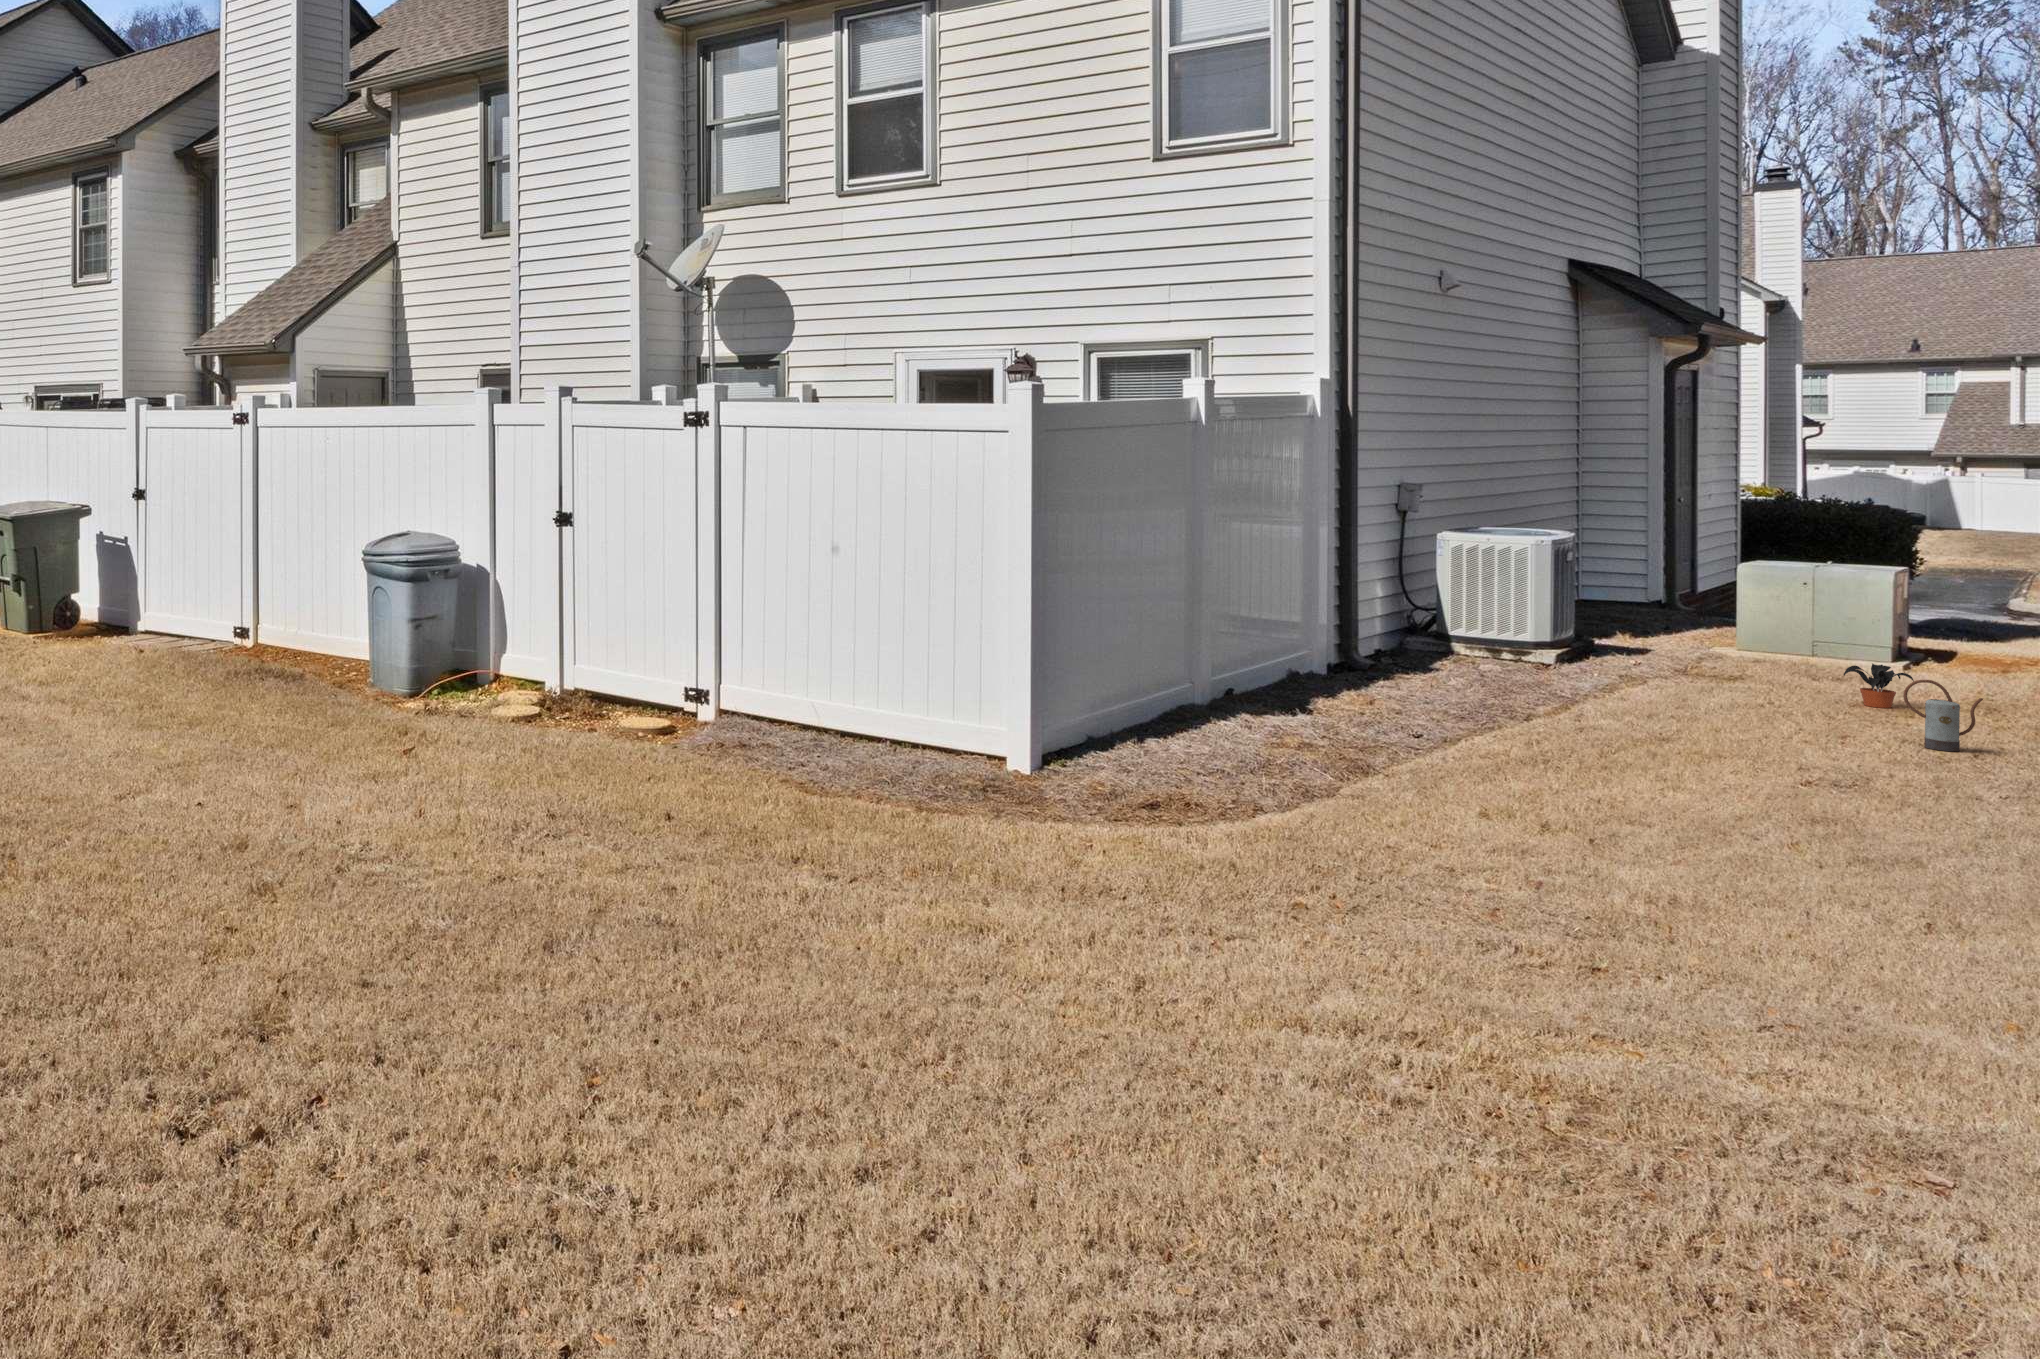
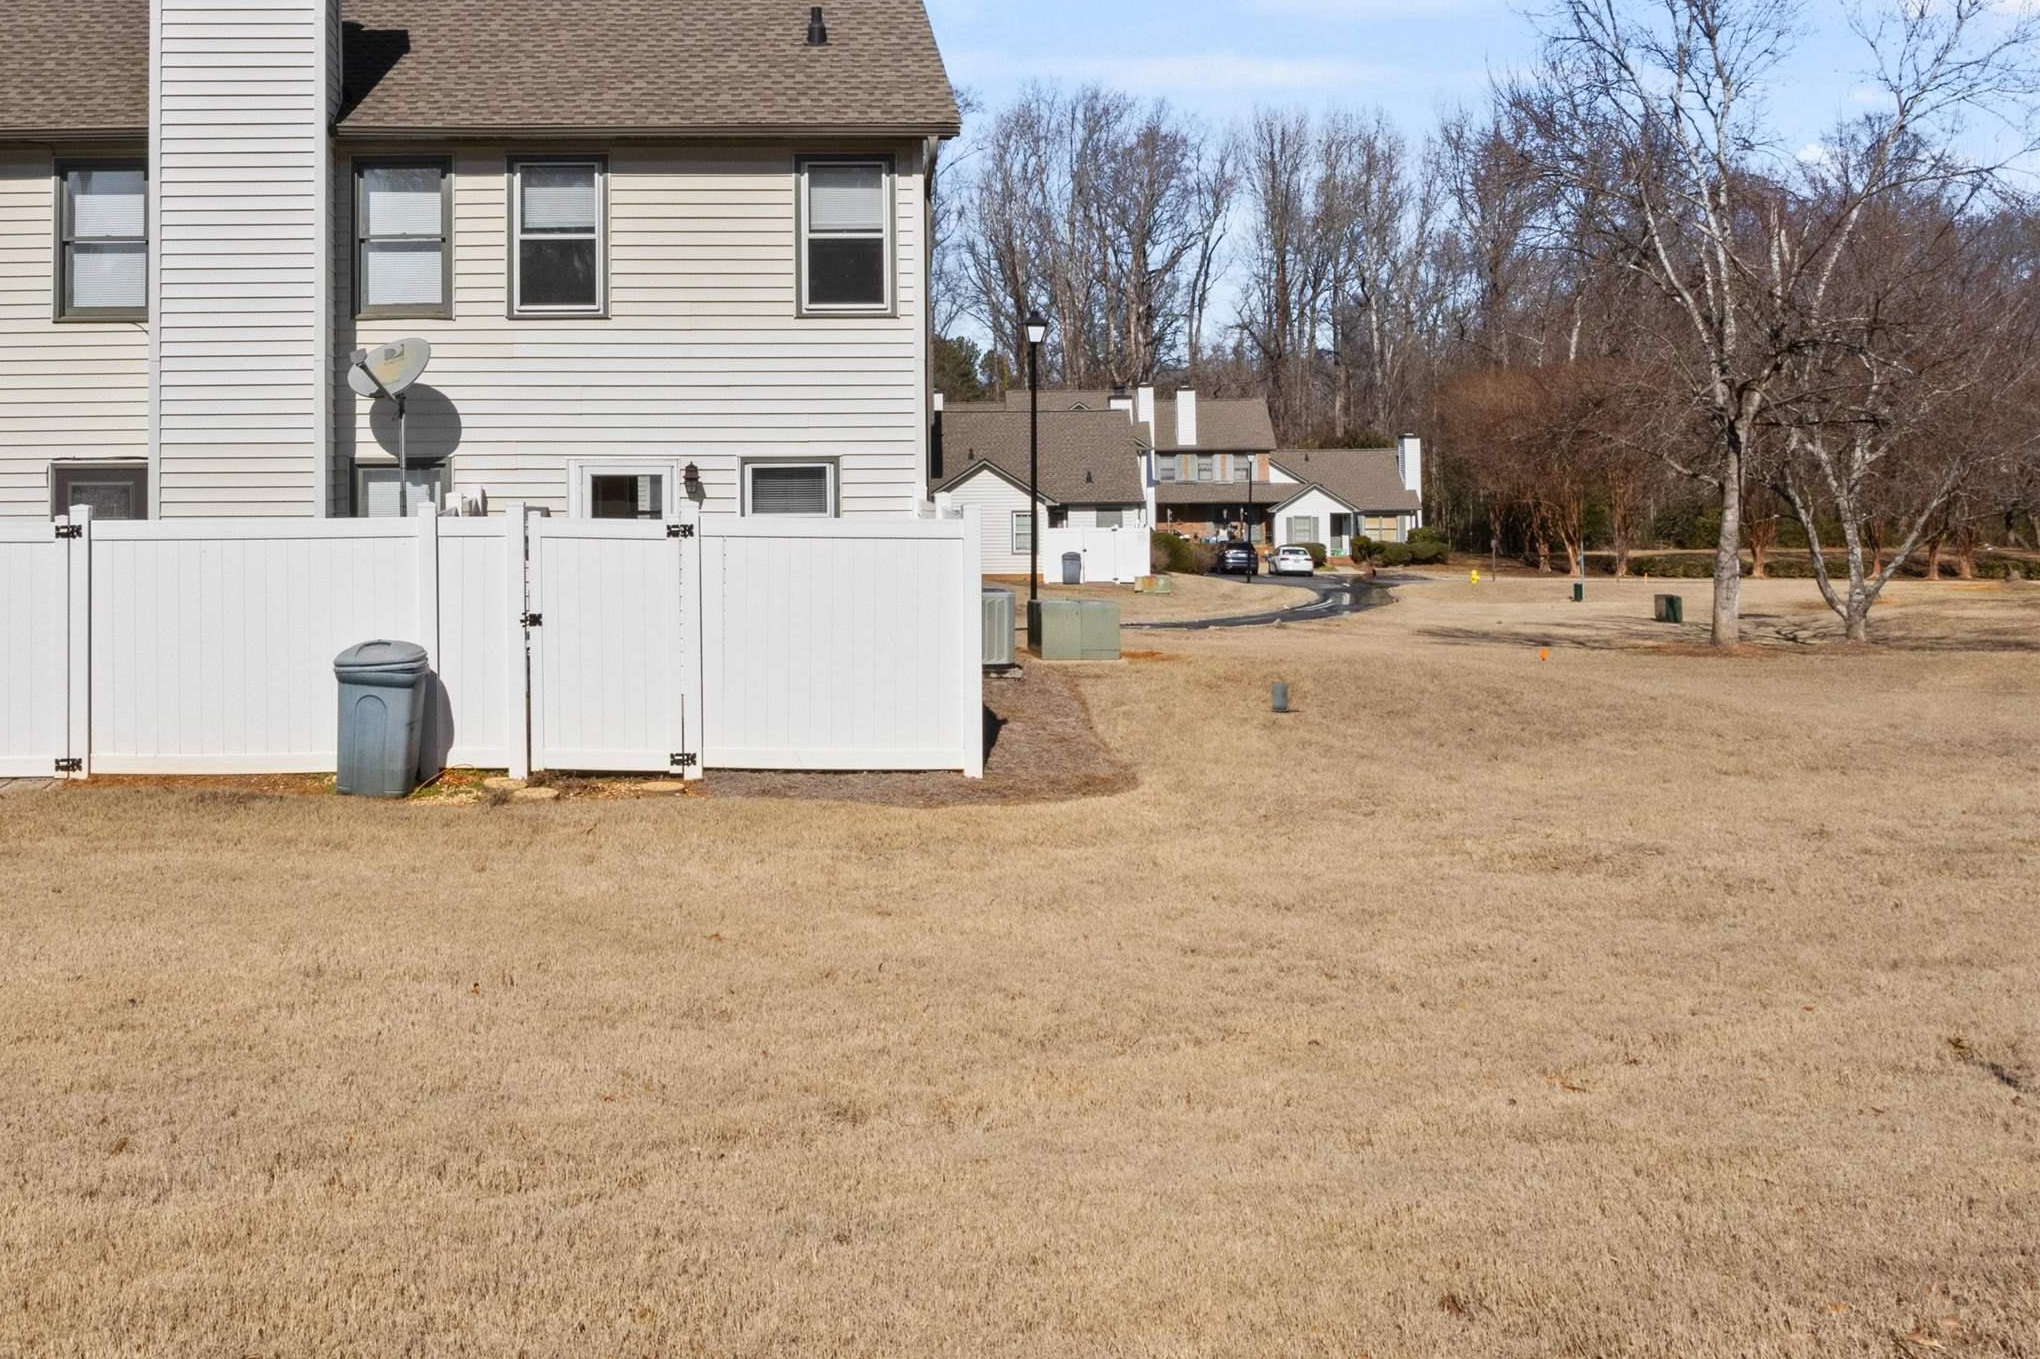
potted plant: present [1844,664,1914,708] -> none [1172,667,1208,694]

